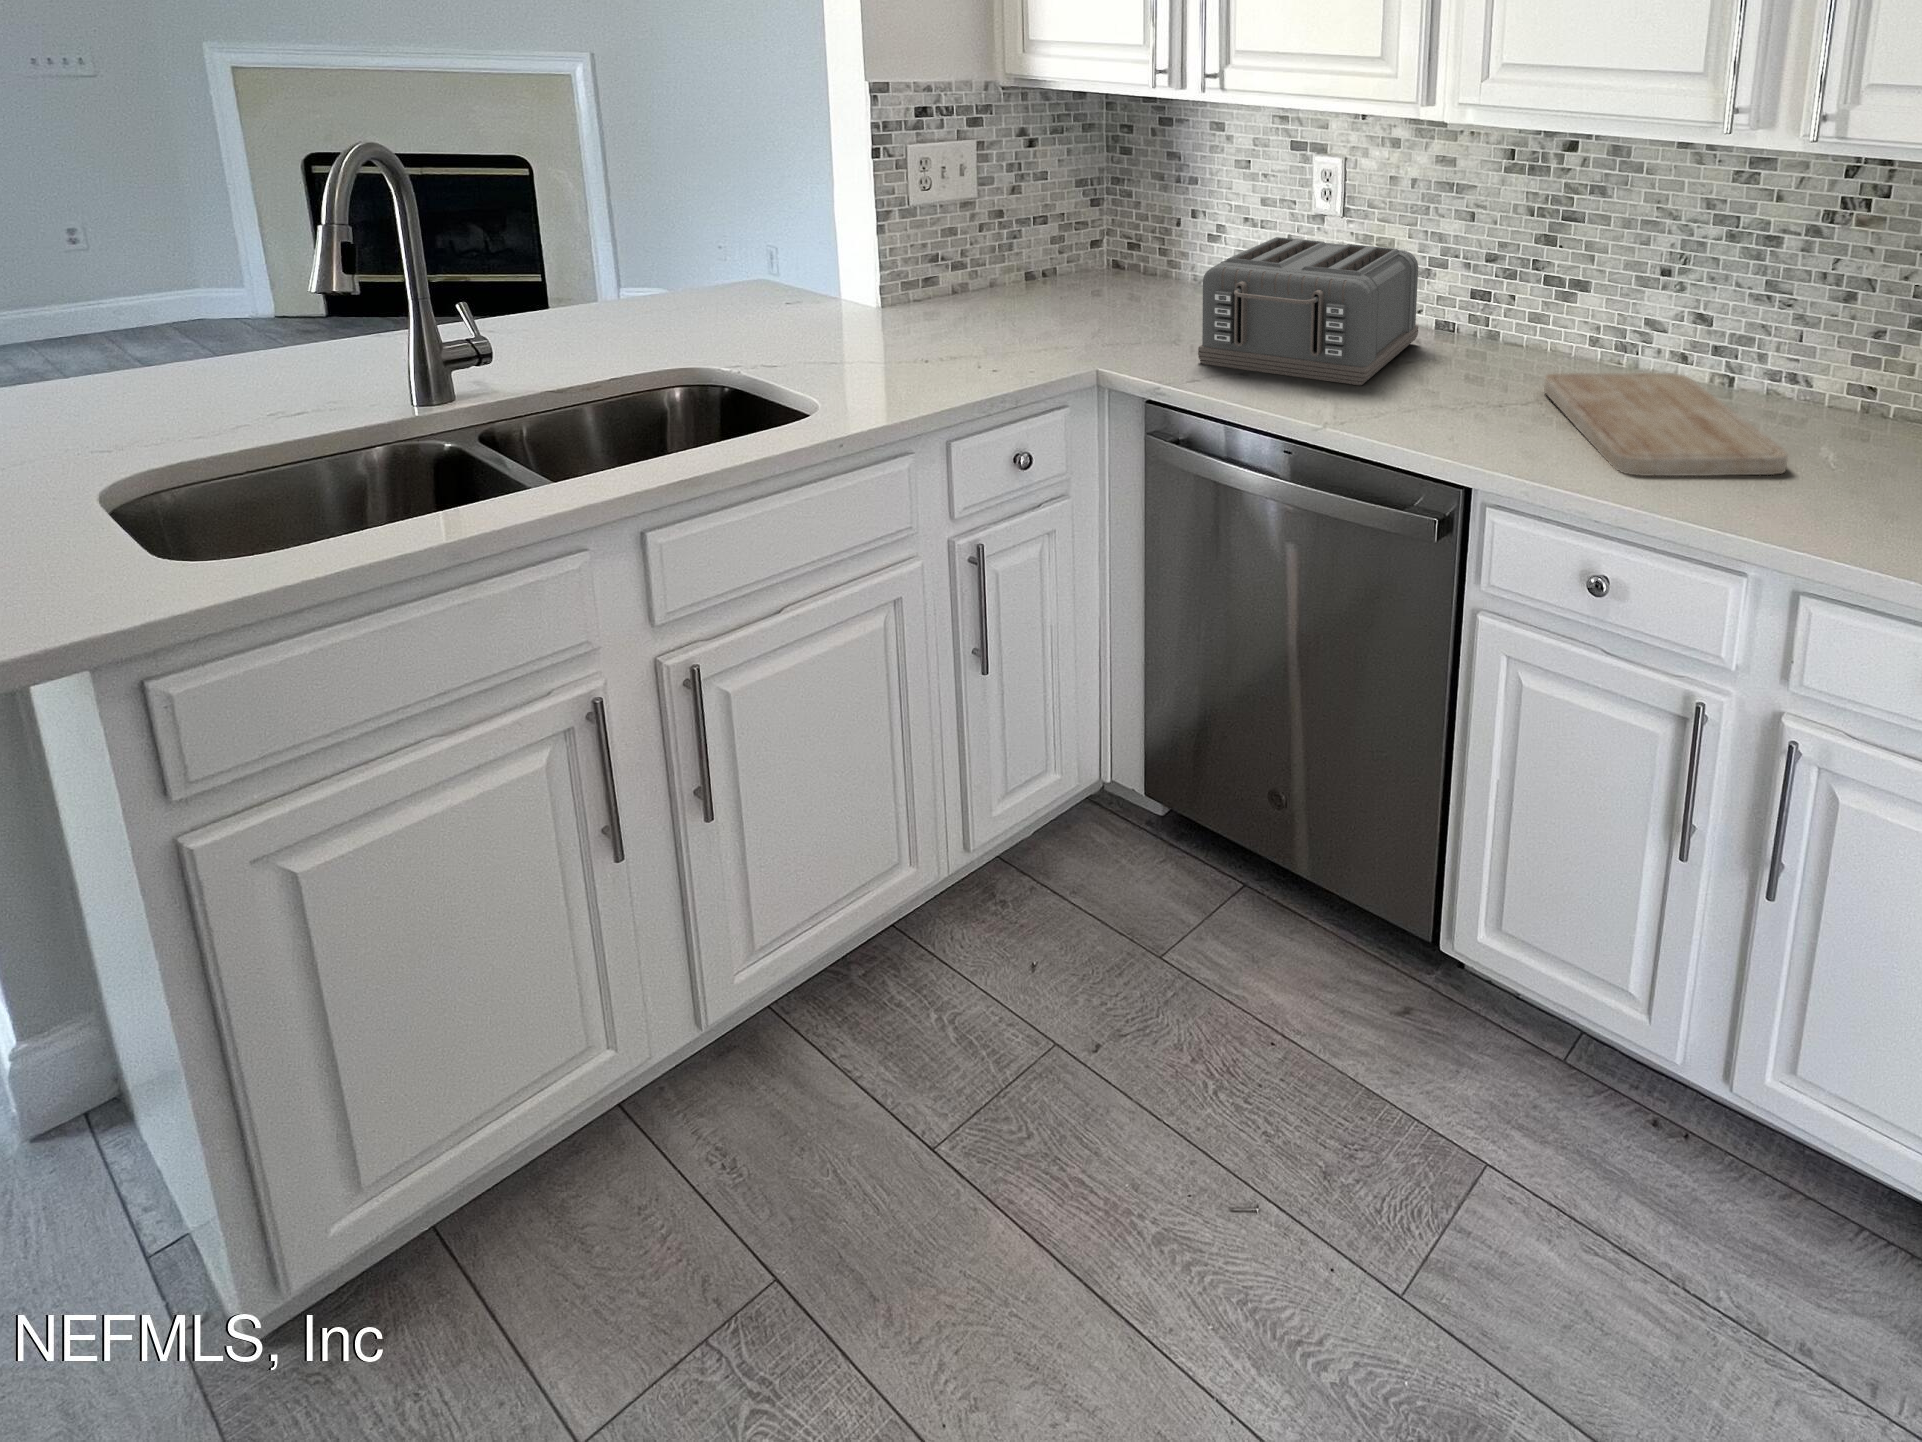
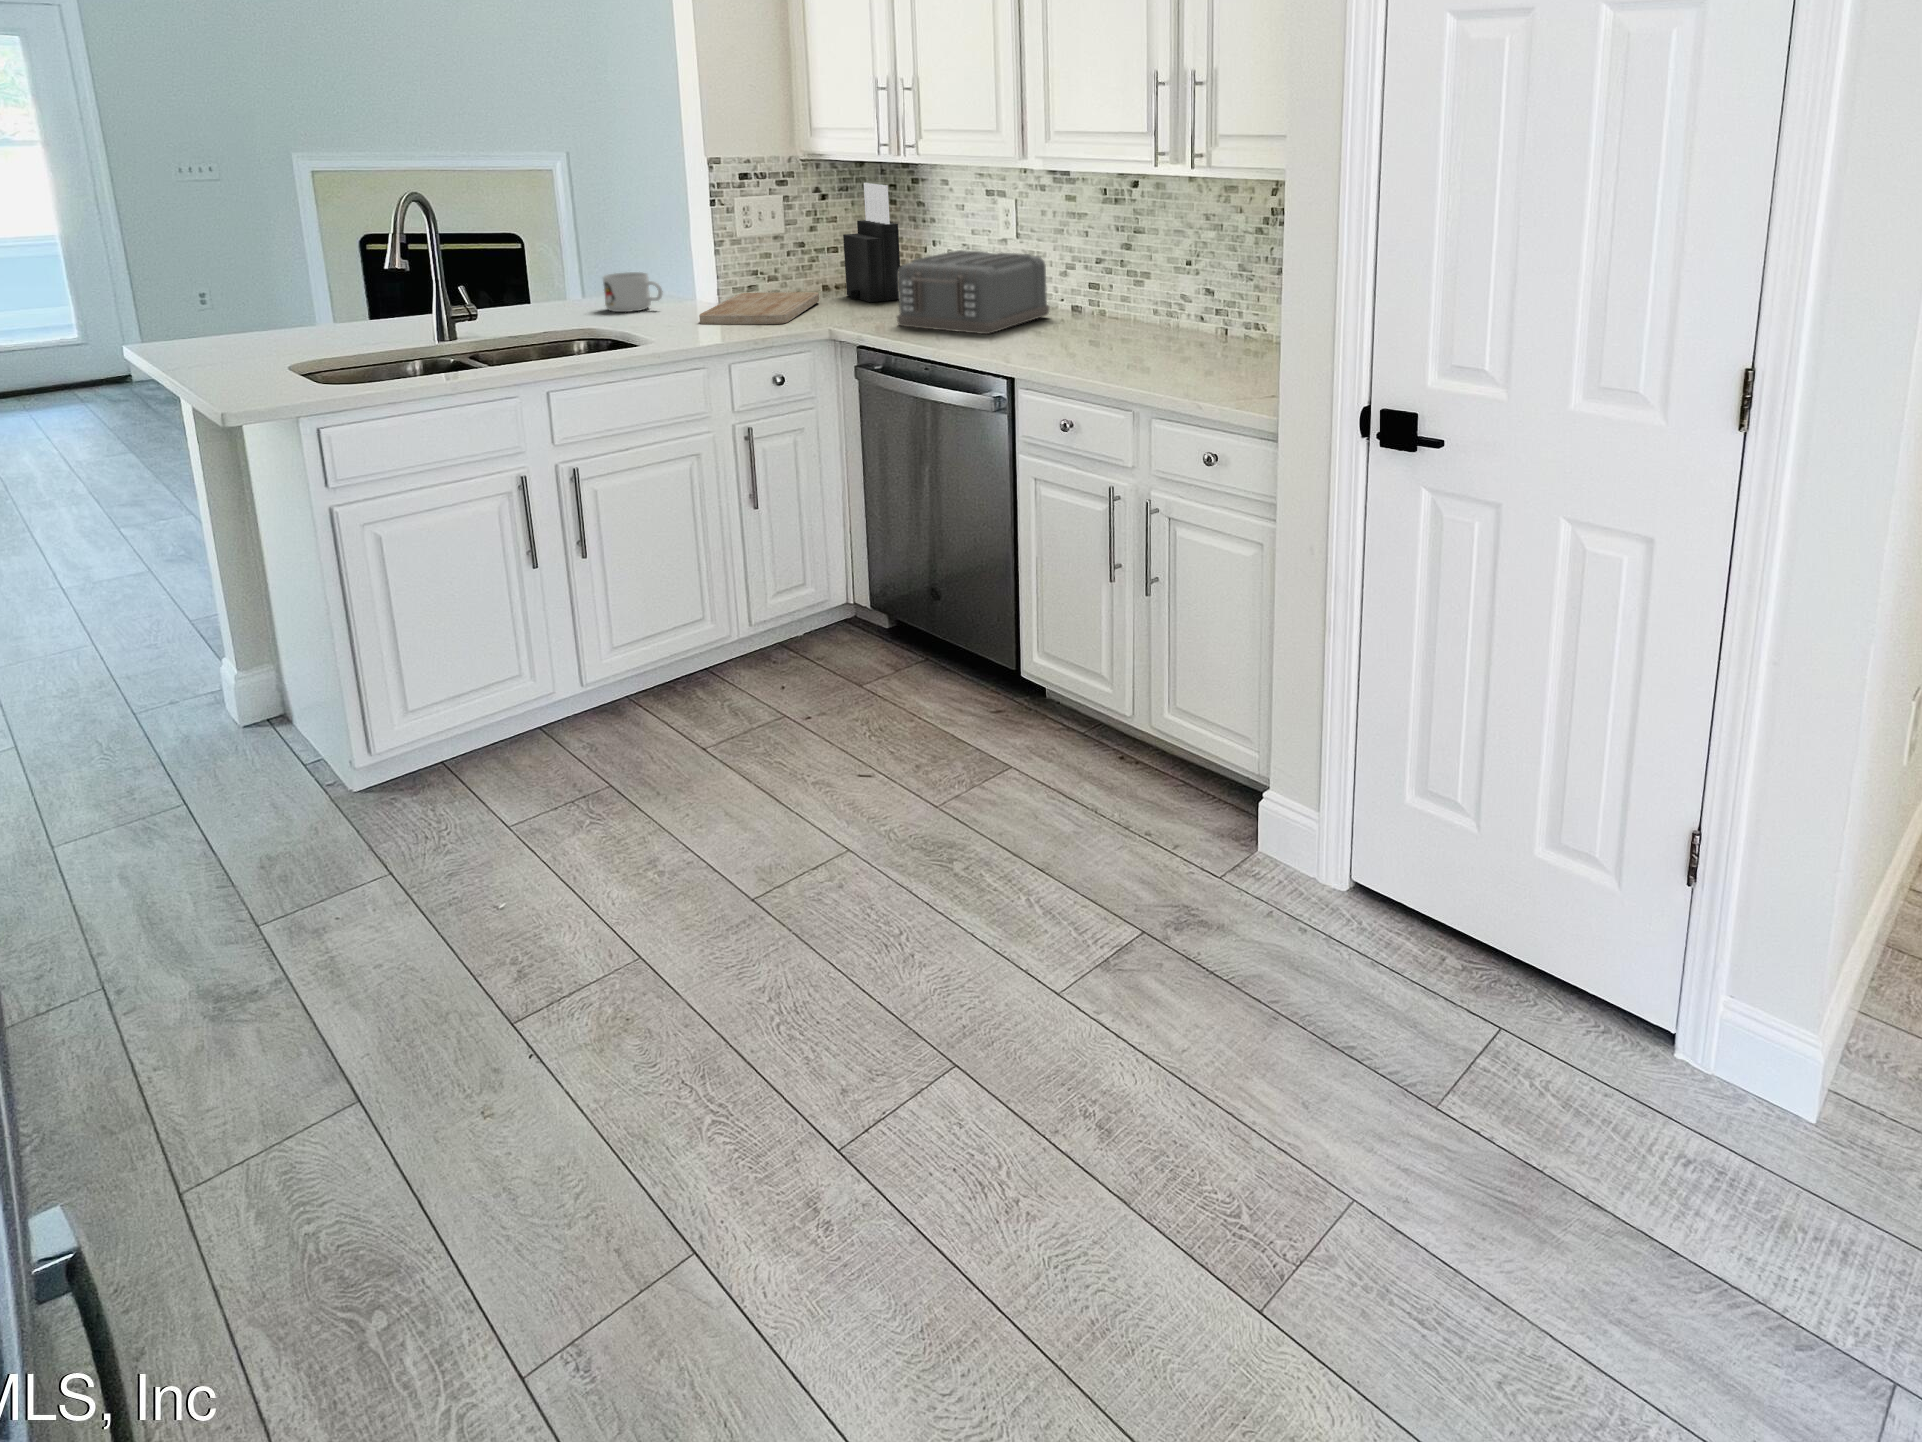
knife block: none [1067,123,1158,308] -> present [843,183,900,302]
mug: none [698,261,797,328] -> present [603,272,663,312]
cutting board: present [1544,373,1788,476] -> present [699,292,819,324]

